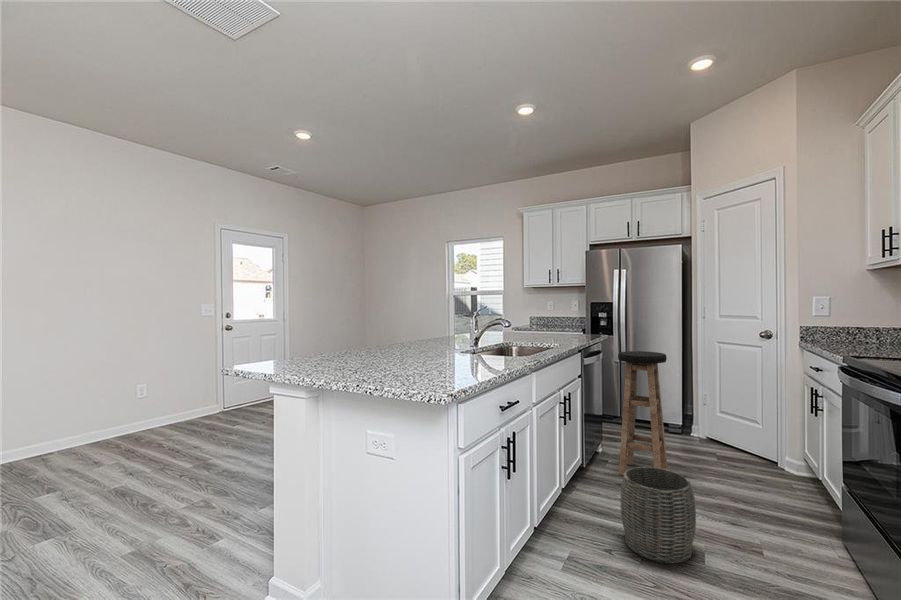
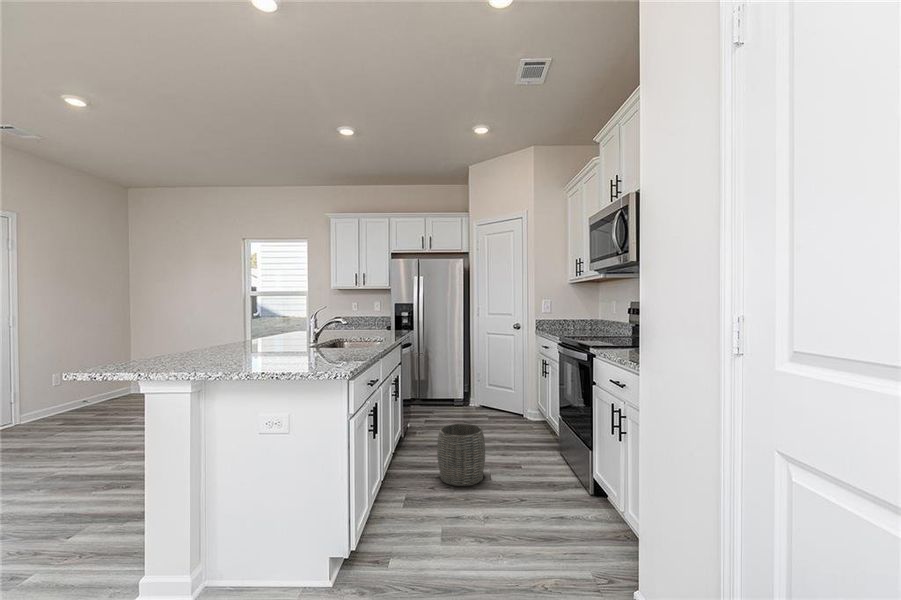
bar stool: present [618,351,668,475] -> none [424,342,459,440]

